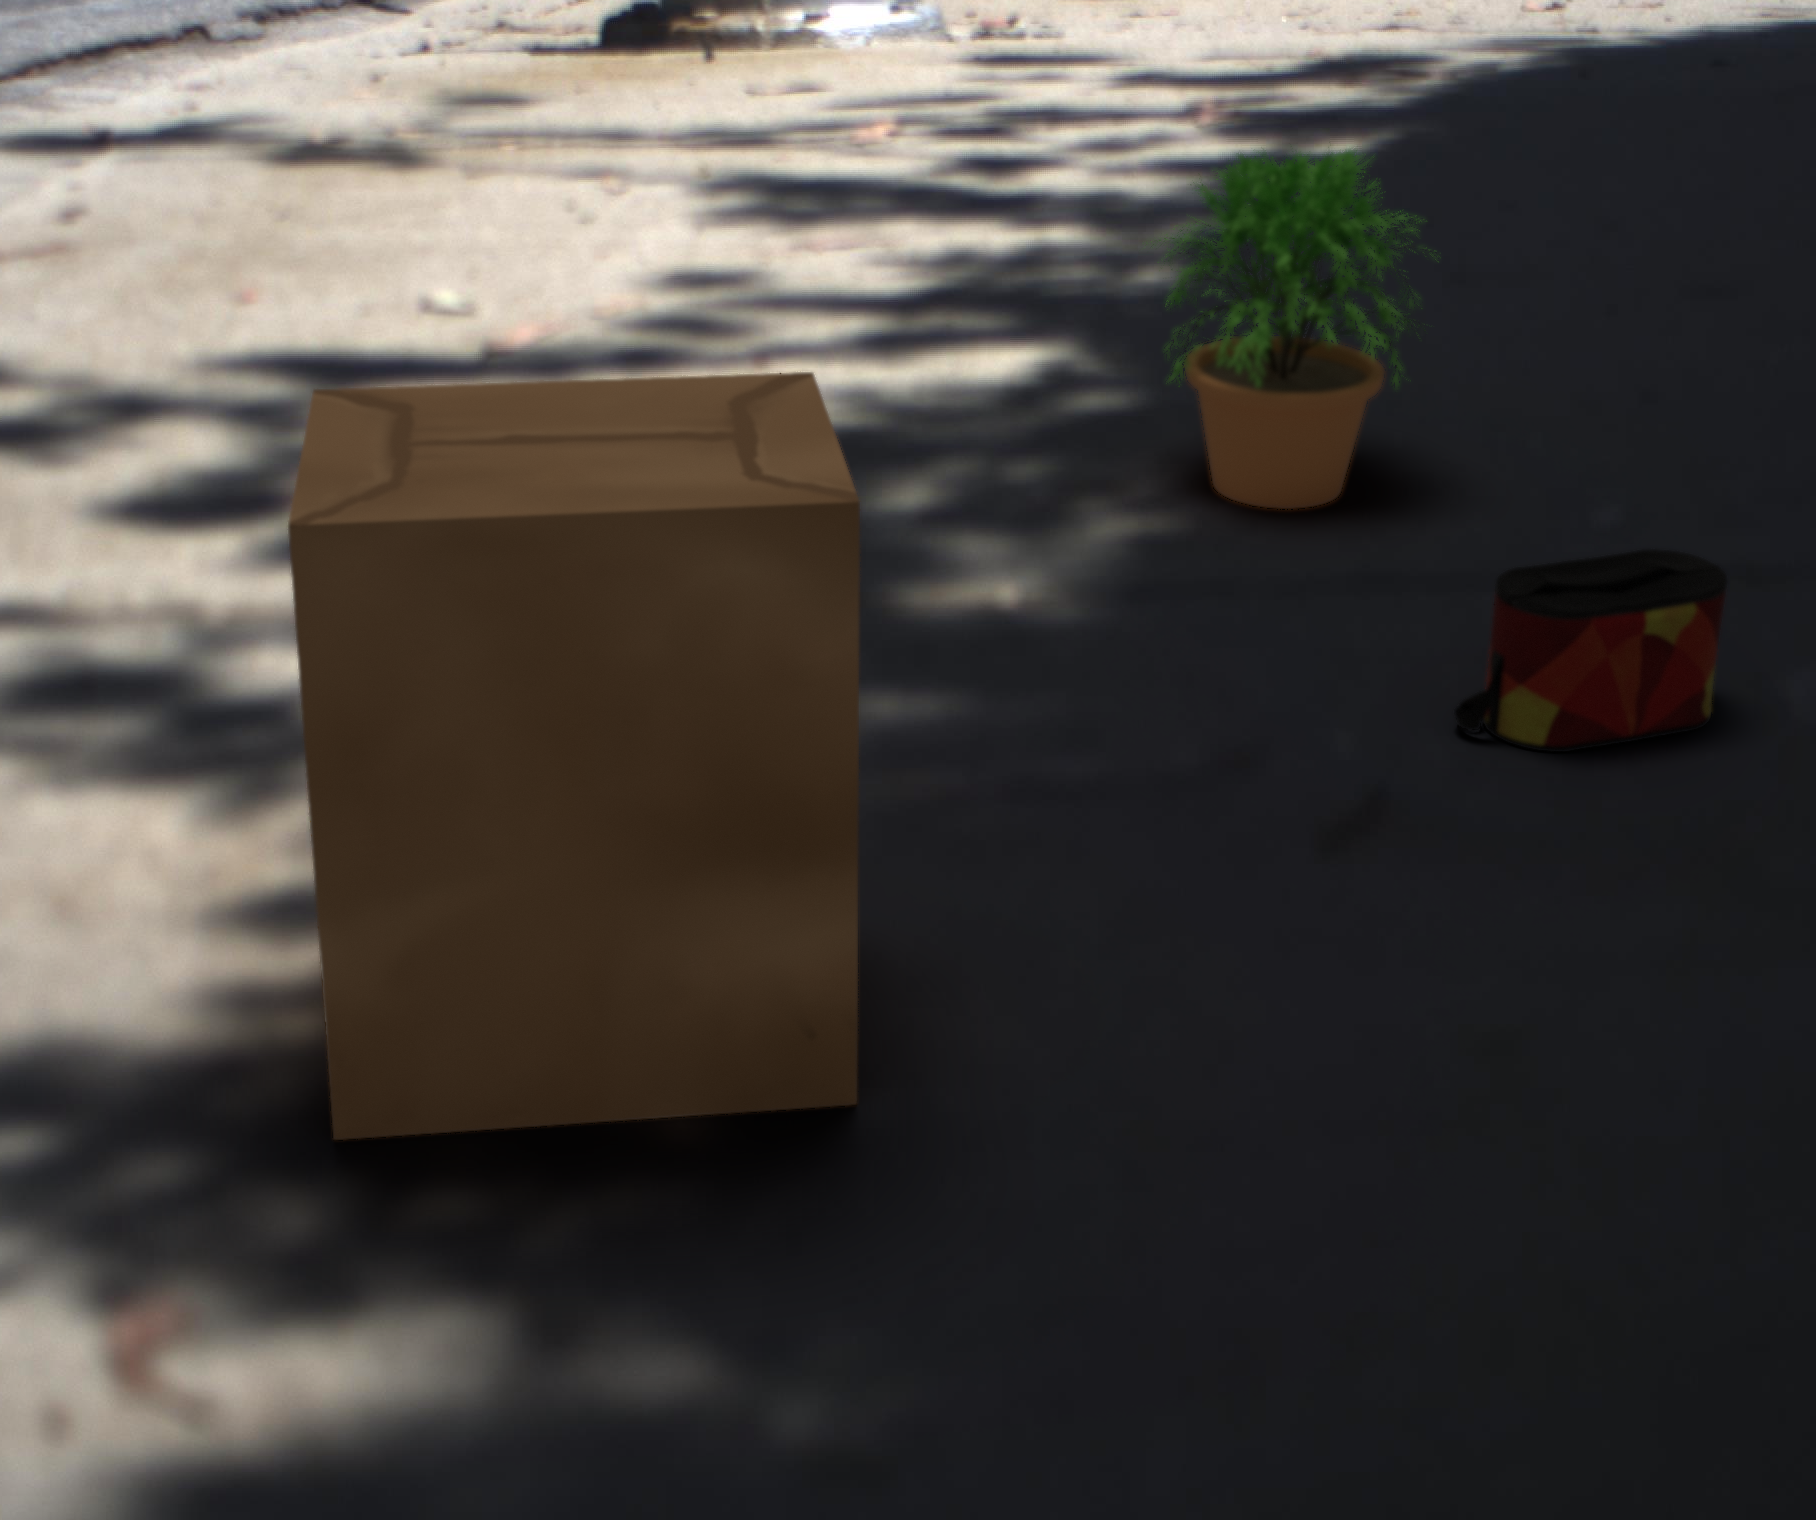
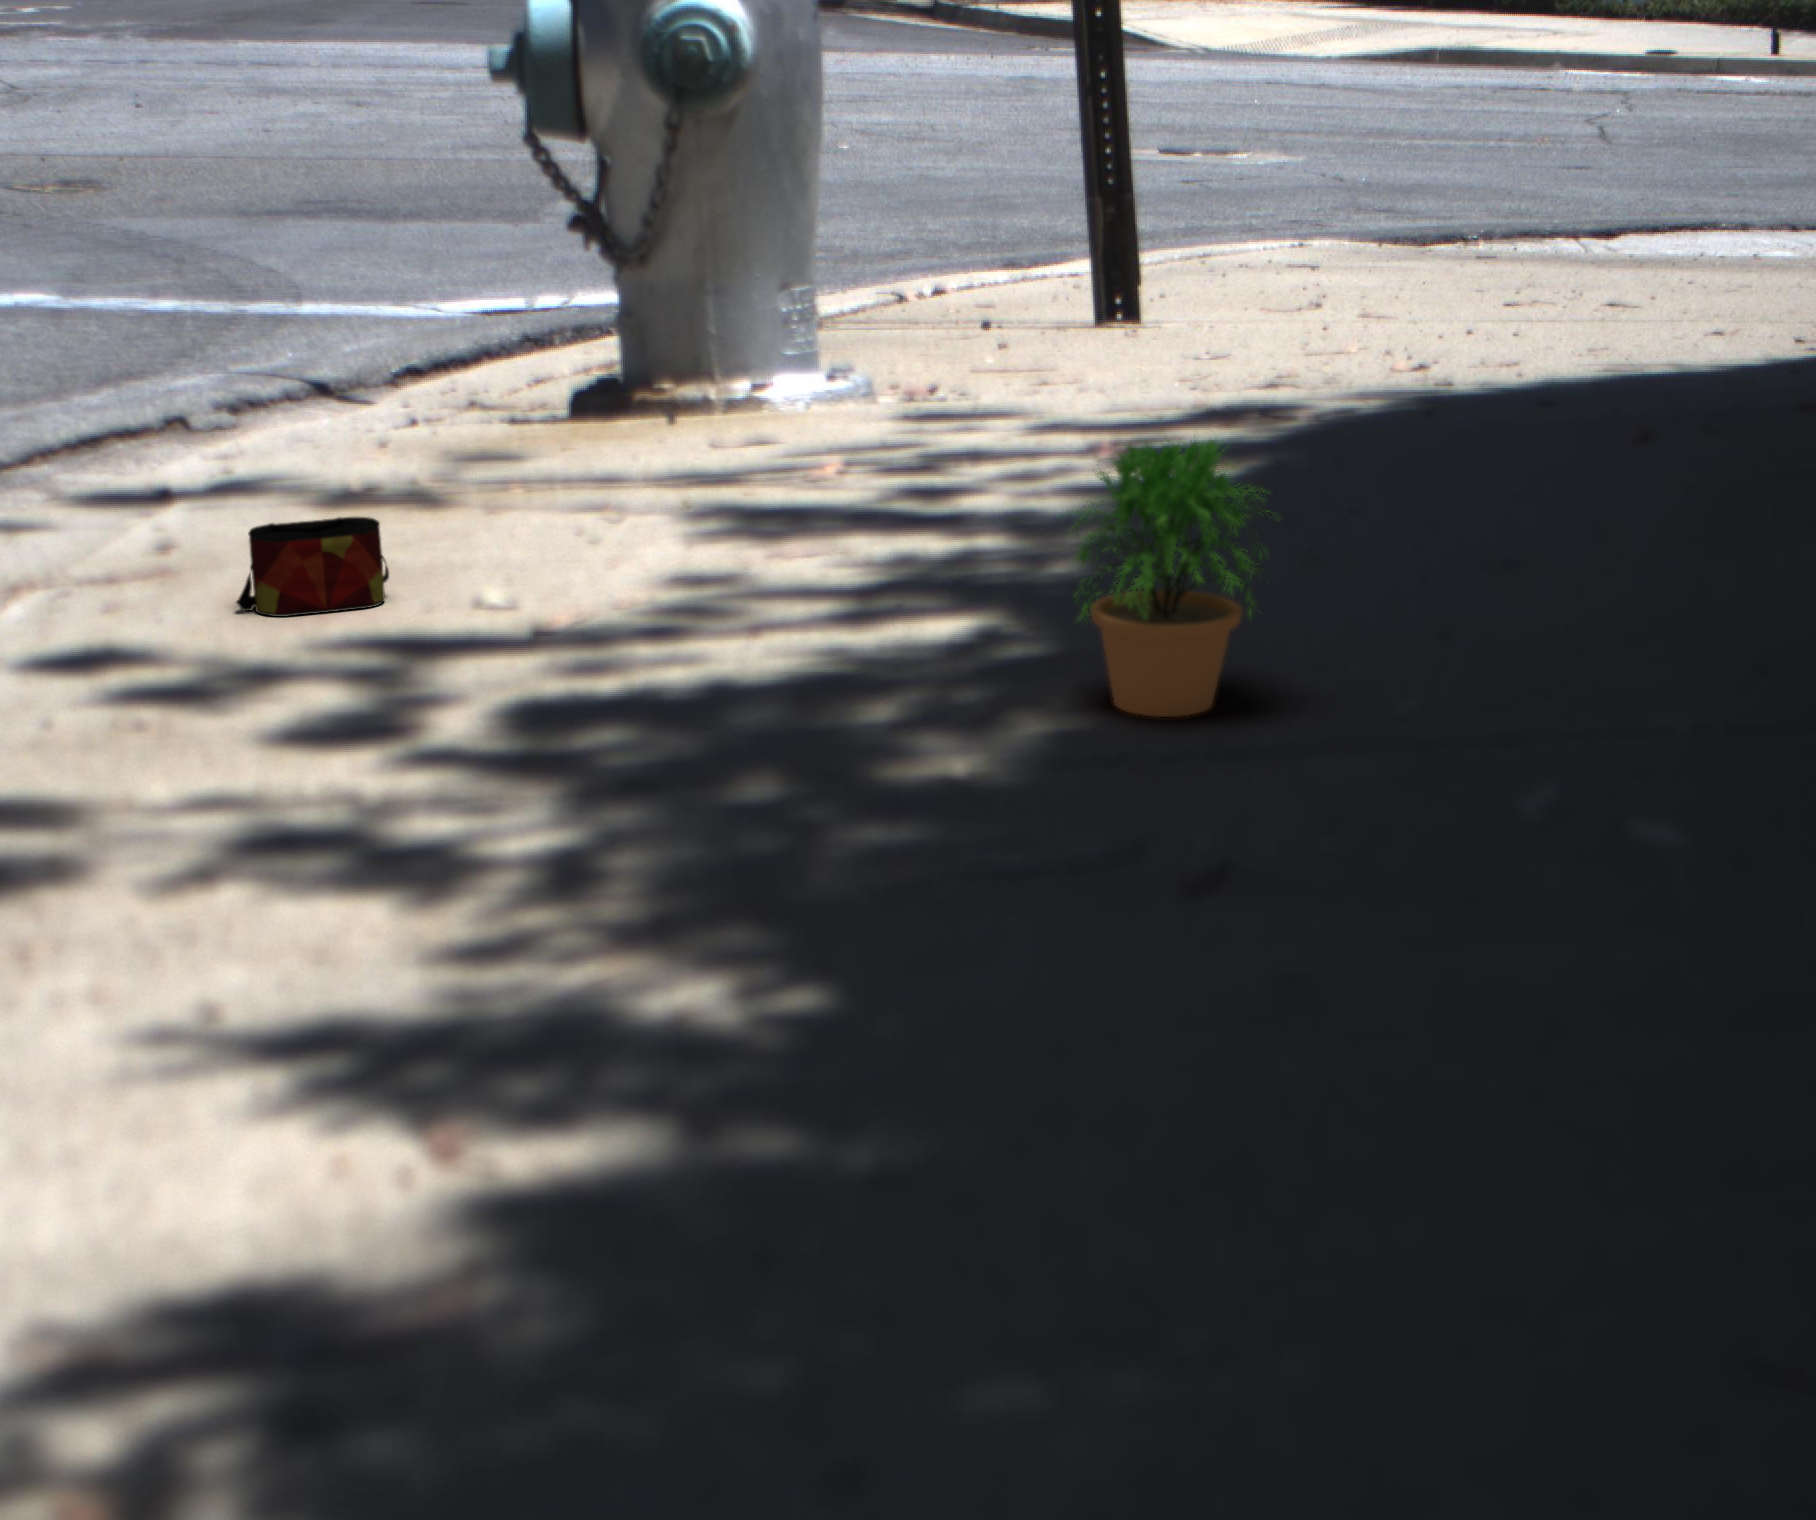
cardboard box: present [288,372,860,1140] -> none [507,556,882,1053]
bag: present [1454,549,1727,752] -> present [236,517,389,617]

